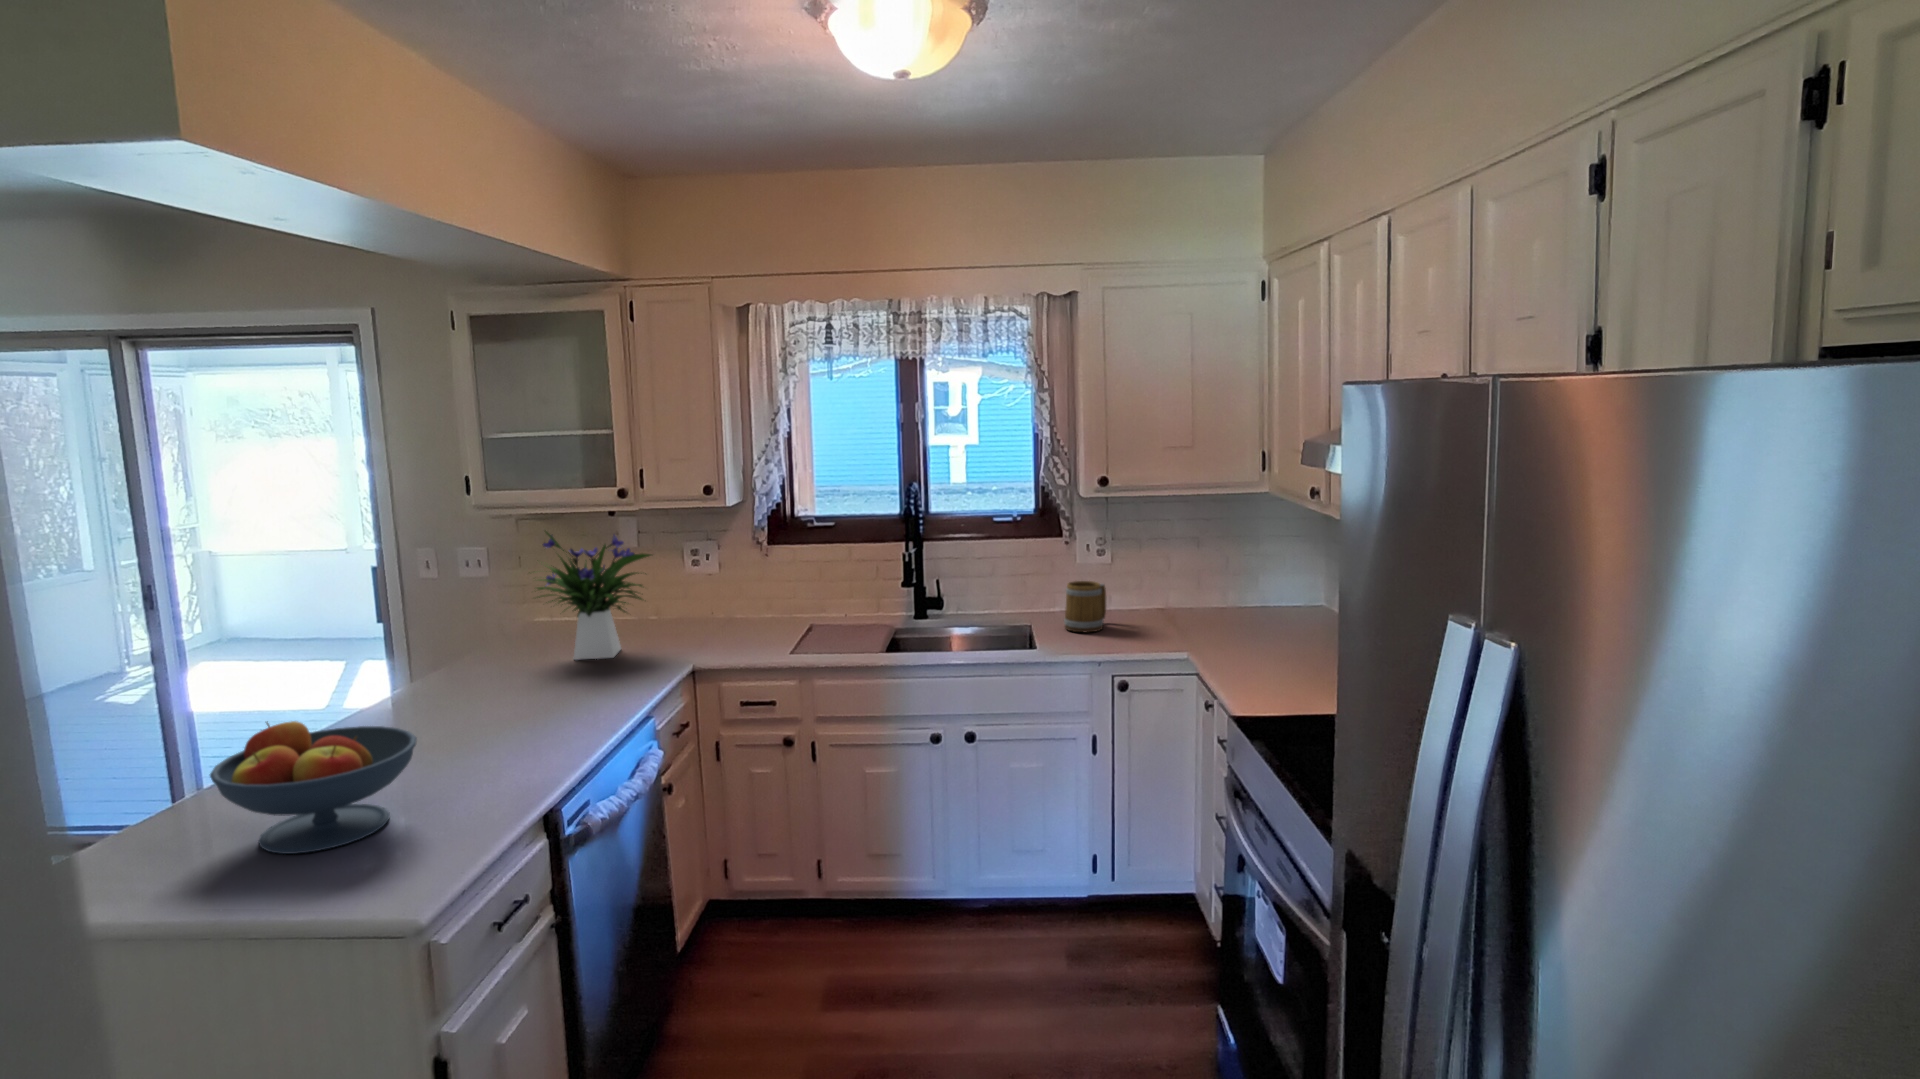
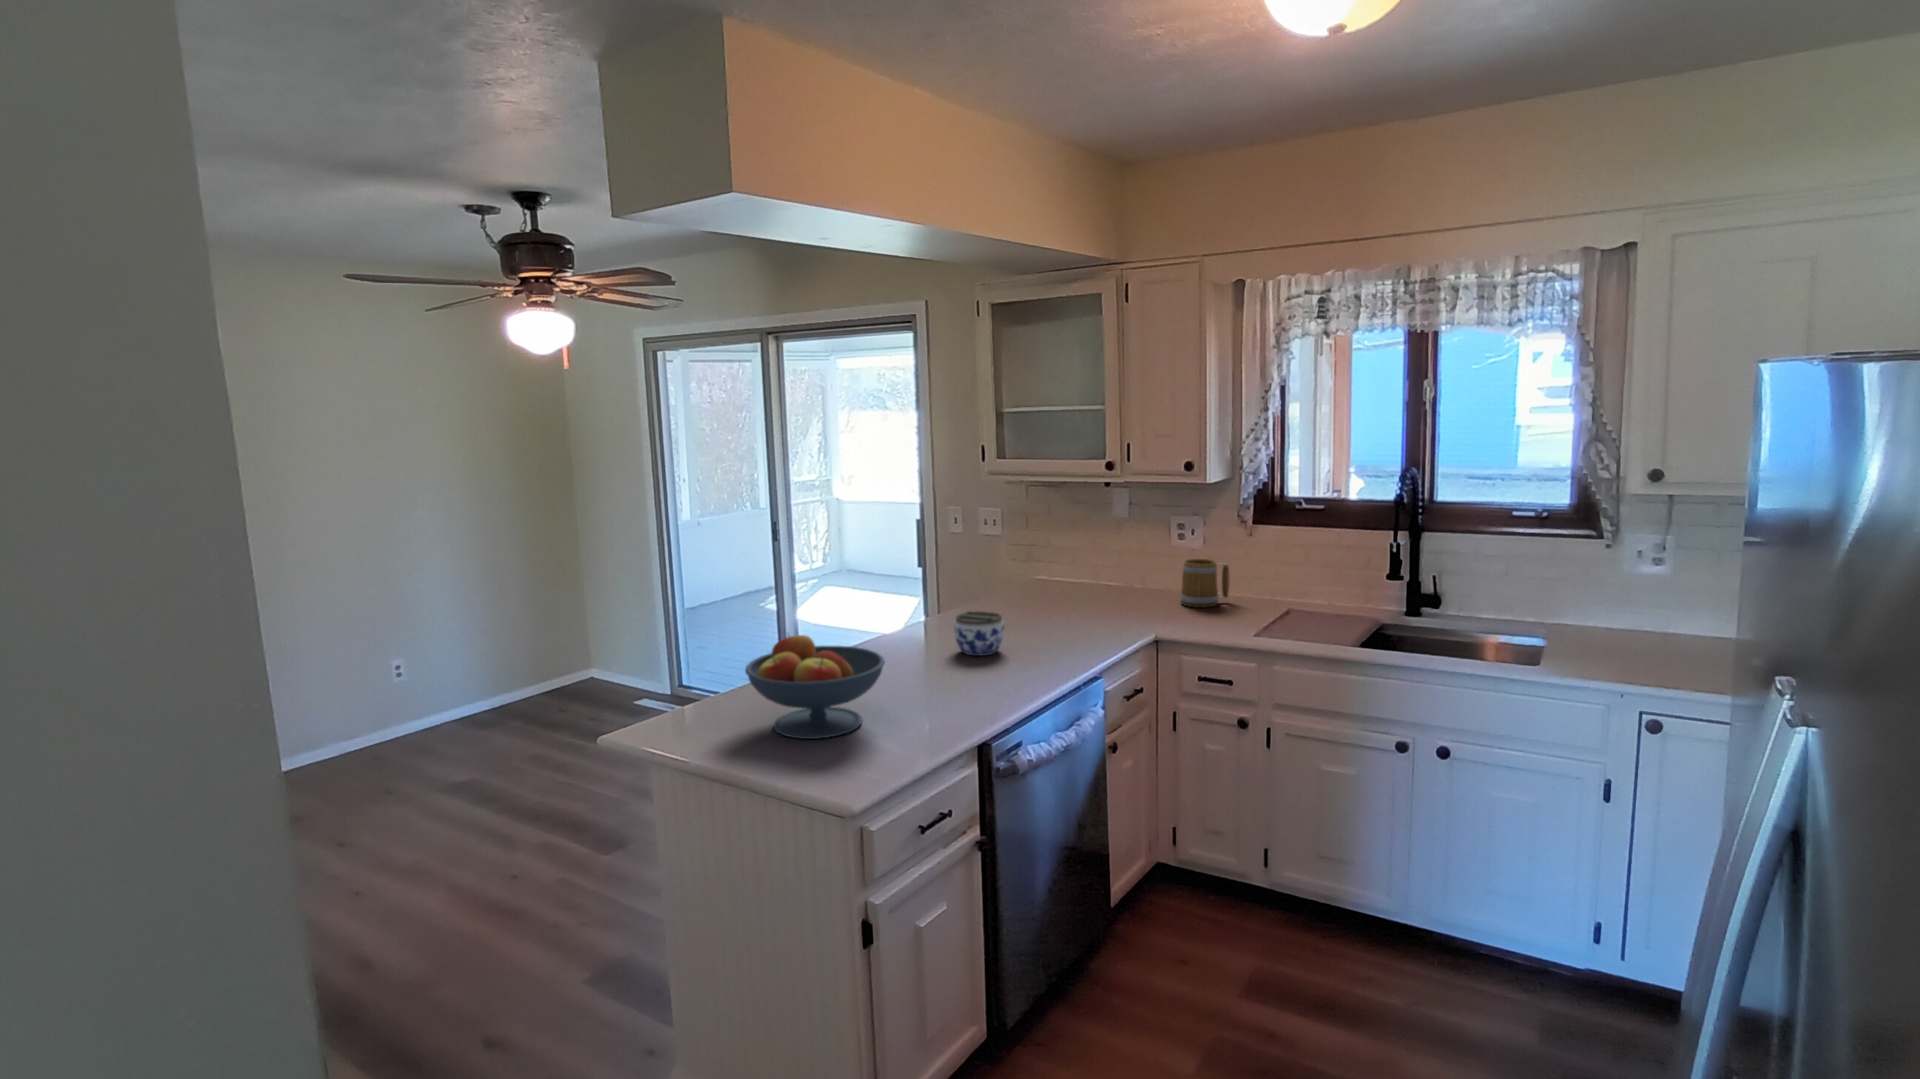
flower arrangement: present [537,532,651,660] -> none [1015,496,1130,618]
mug: present [1064,581,1106,632] -> present [1180,559,1229,607]
jar: none [471,663,535,716] -> present [954,611,1005,656]

